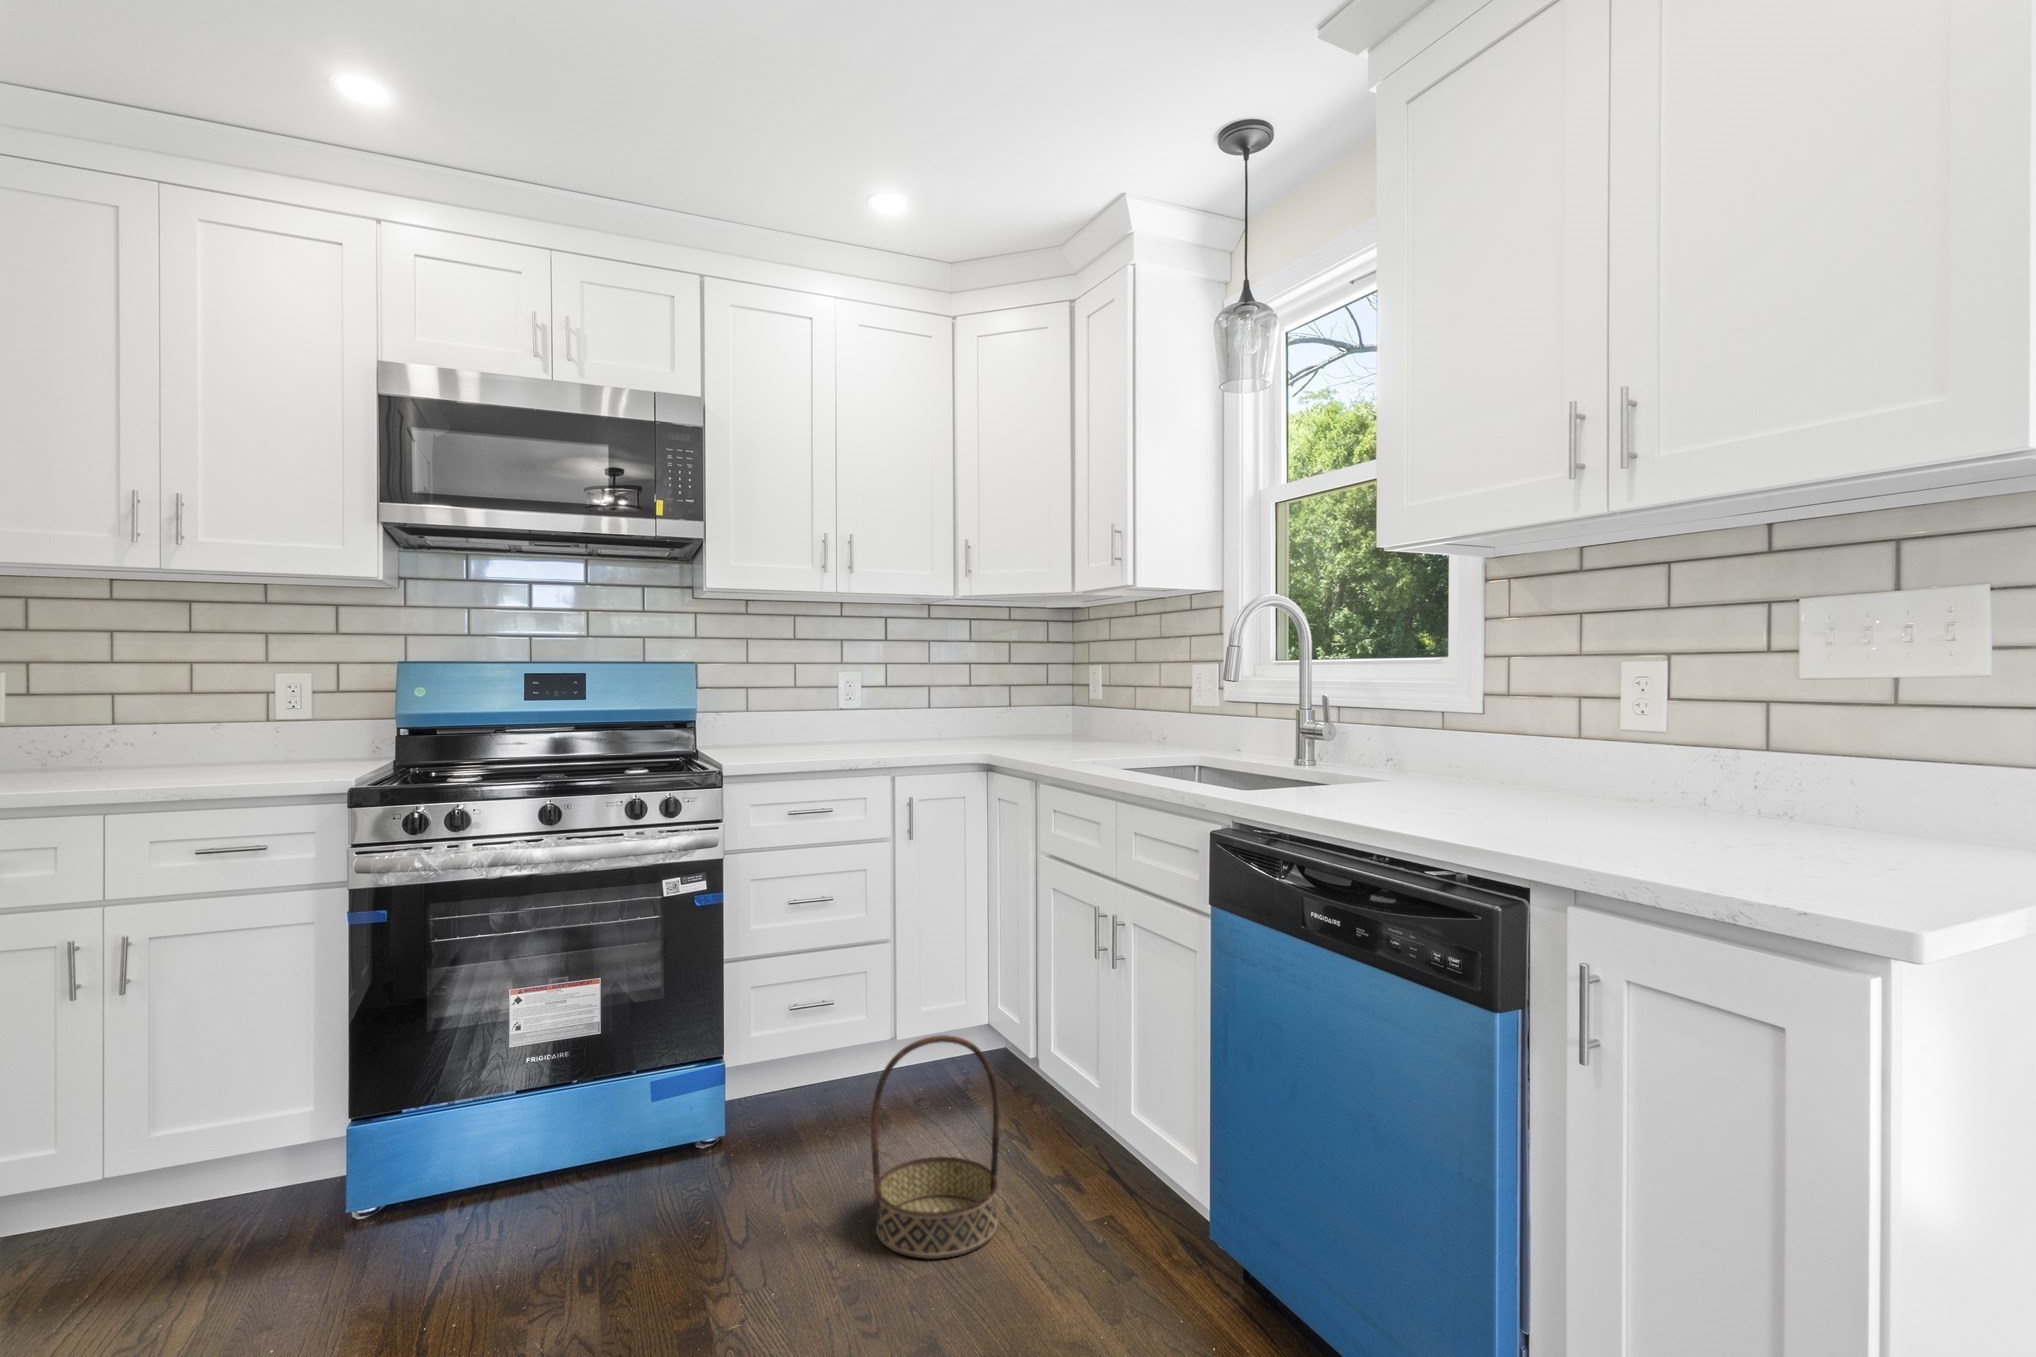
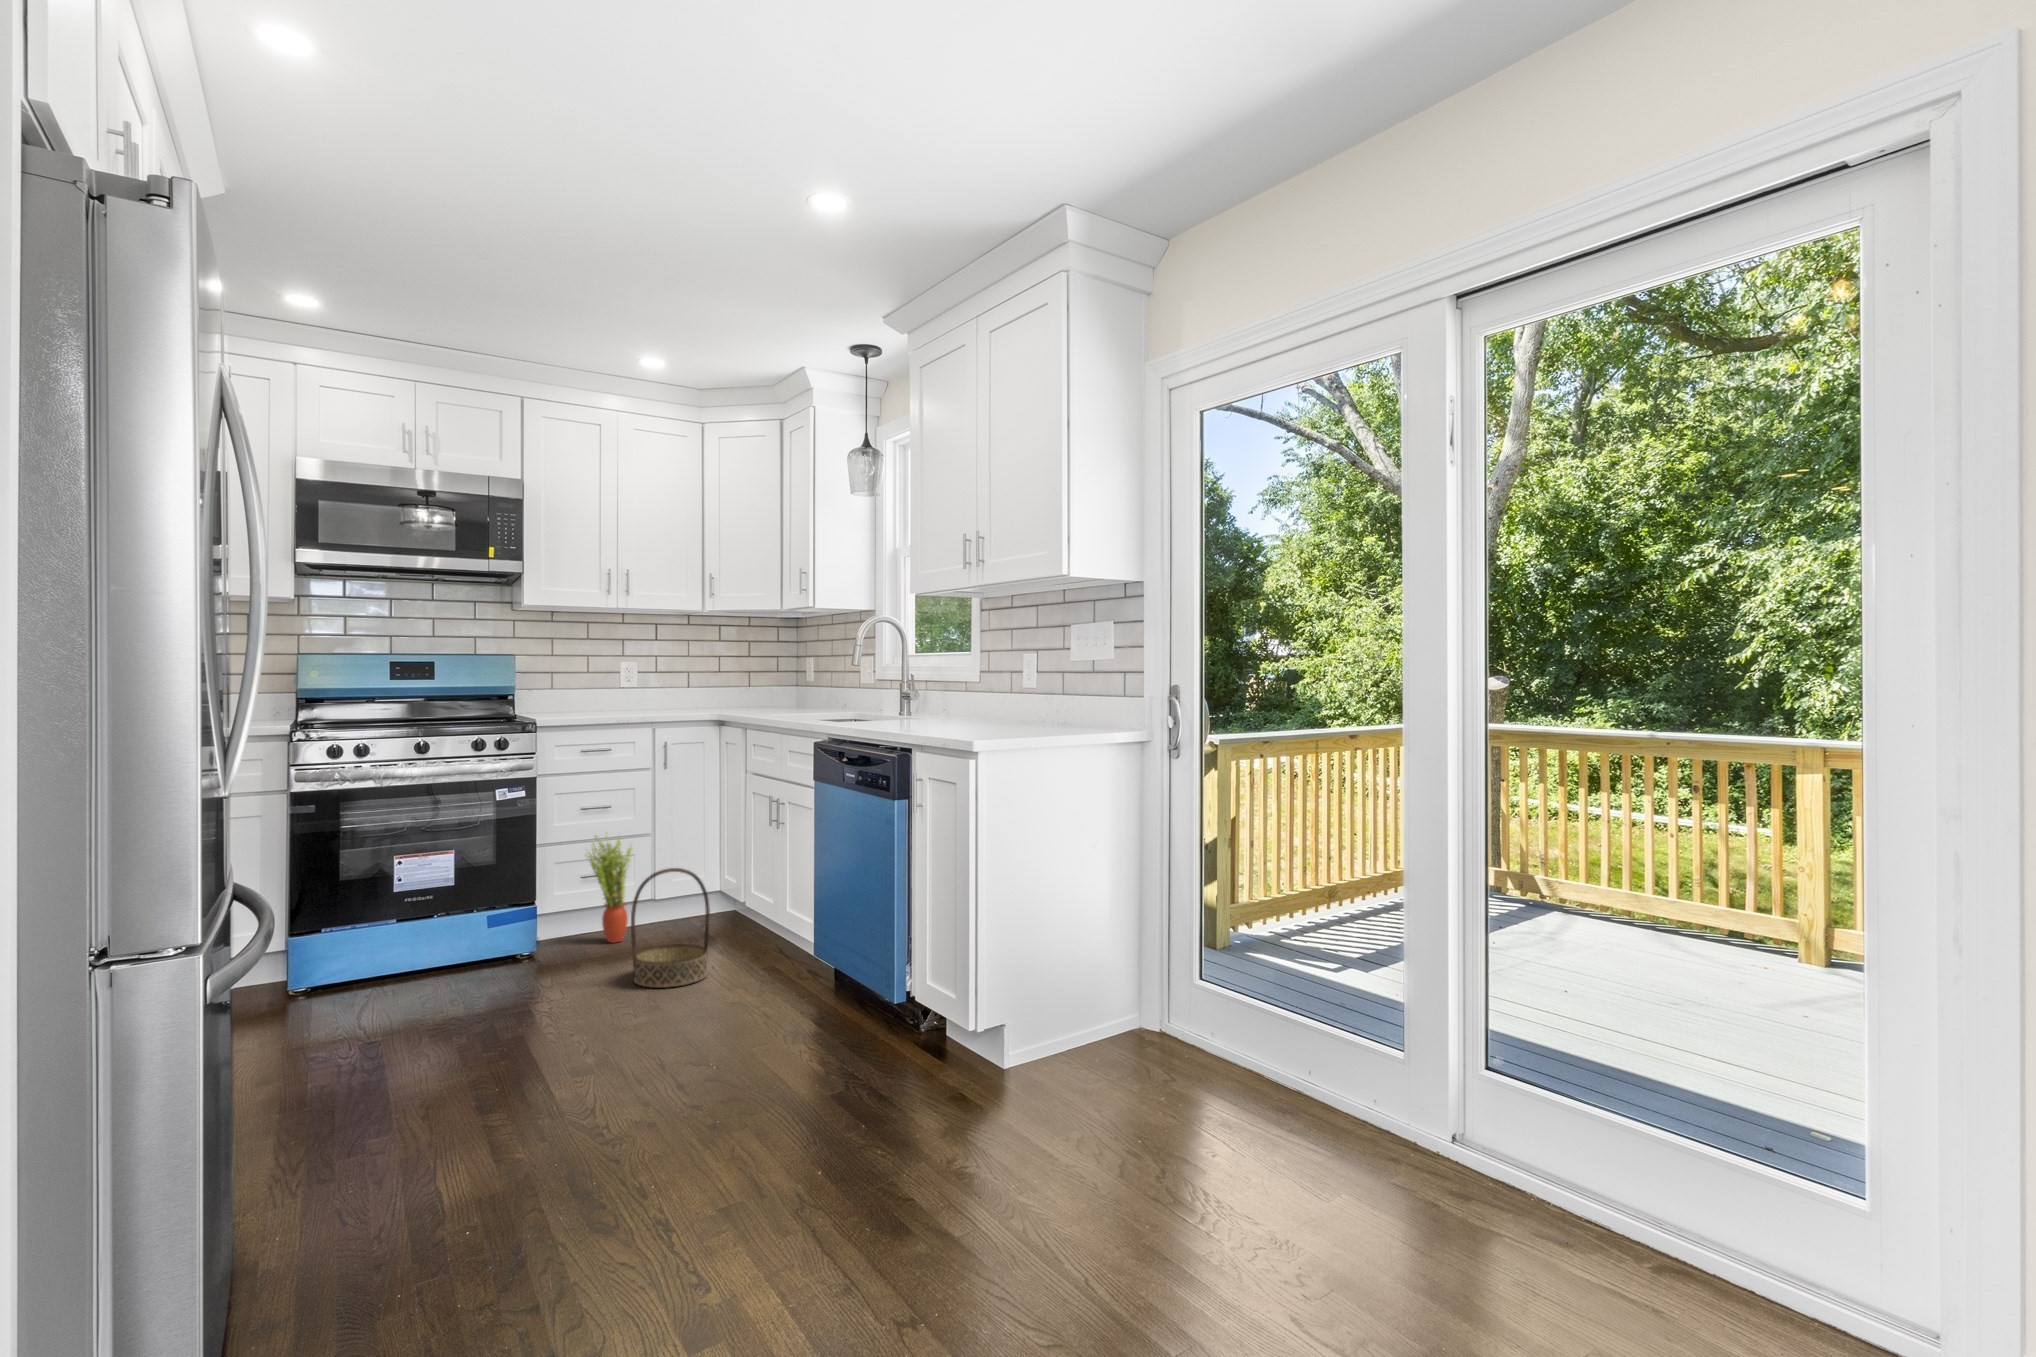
potted plant: none [795,941,869,1117] -> present [586,835,632,943]

